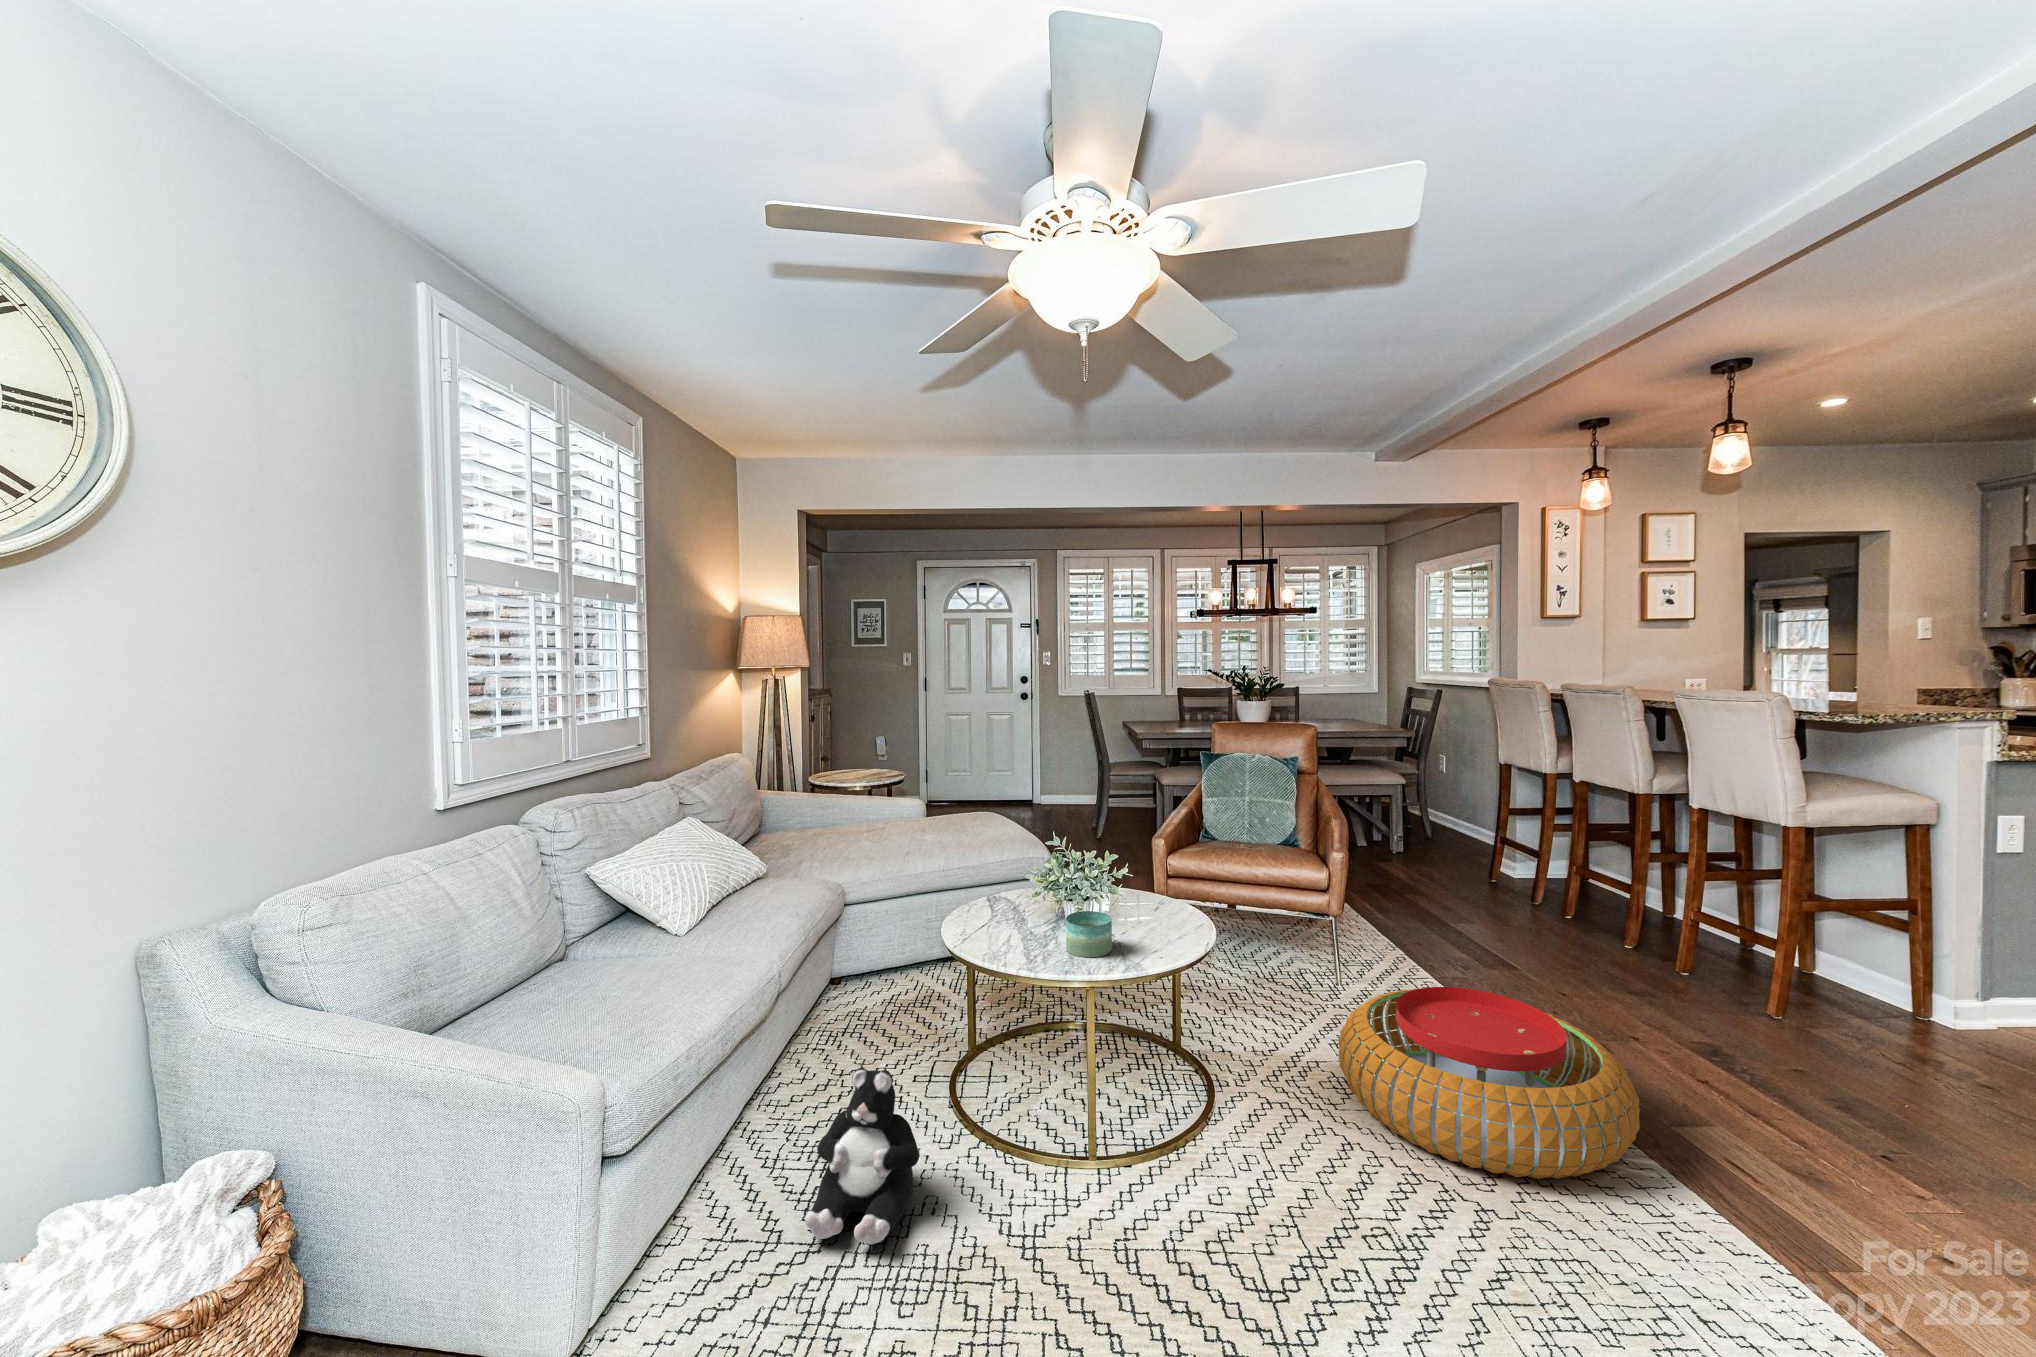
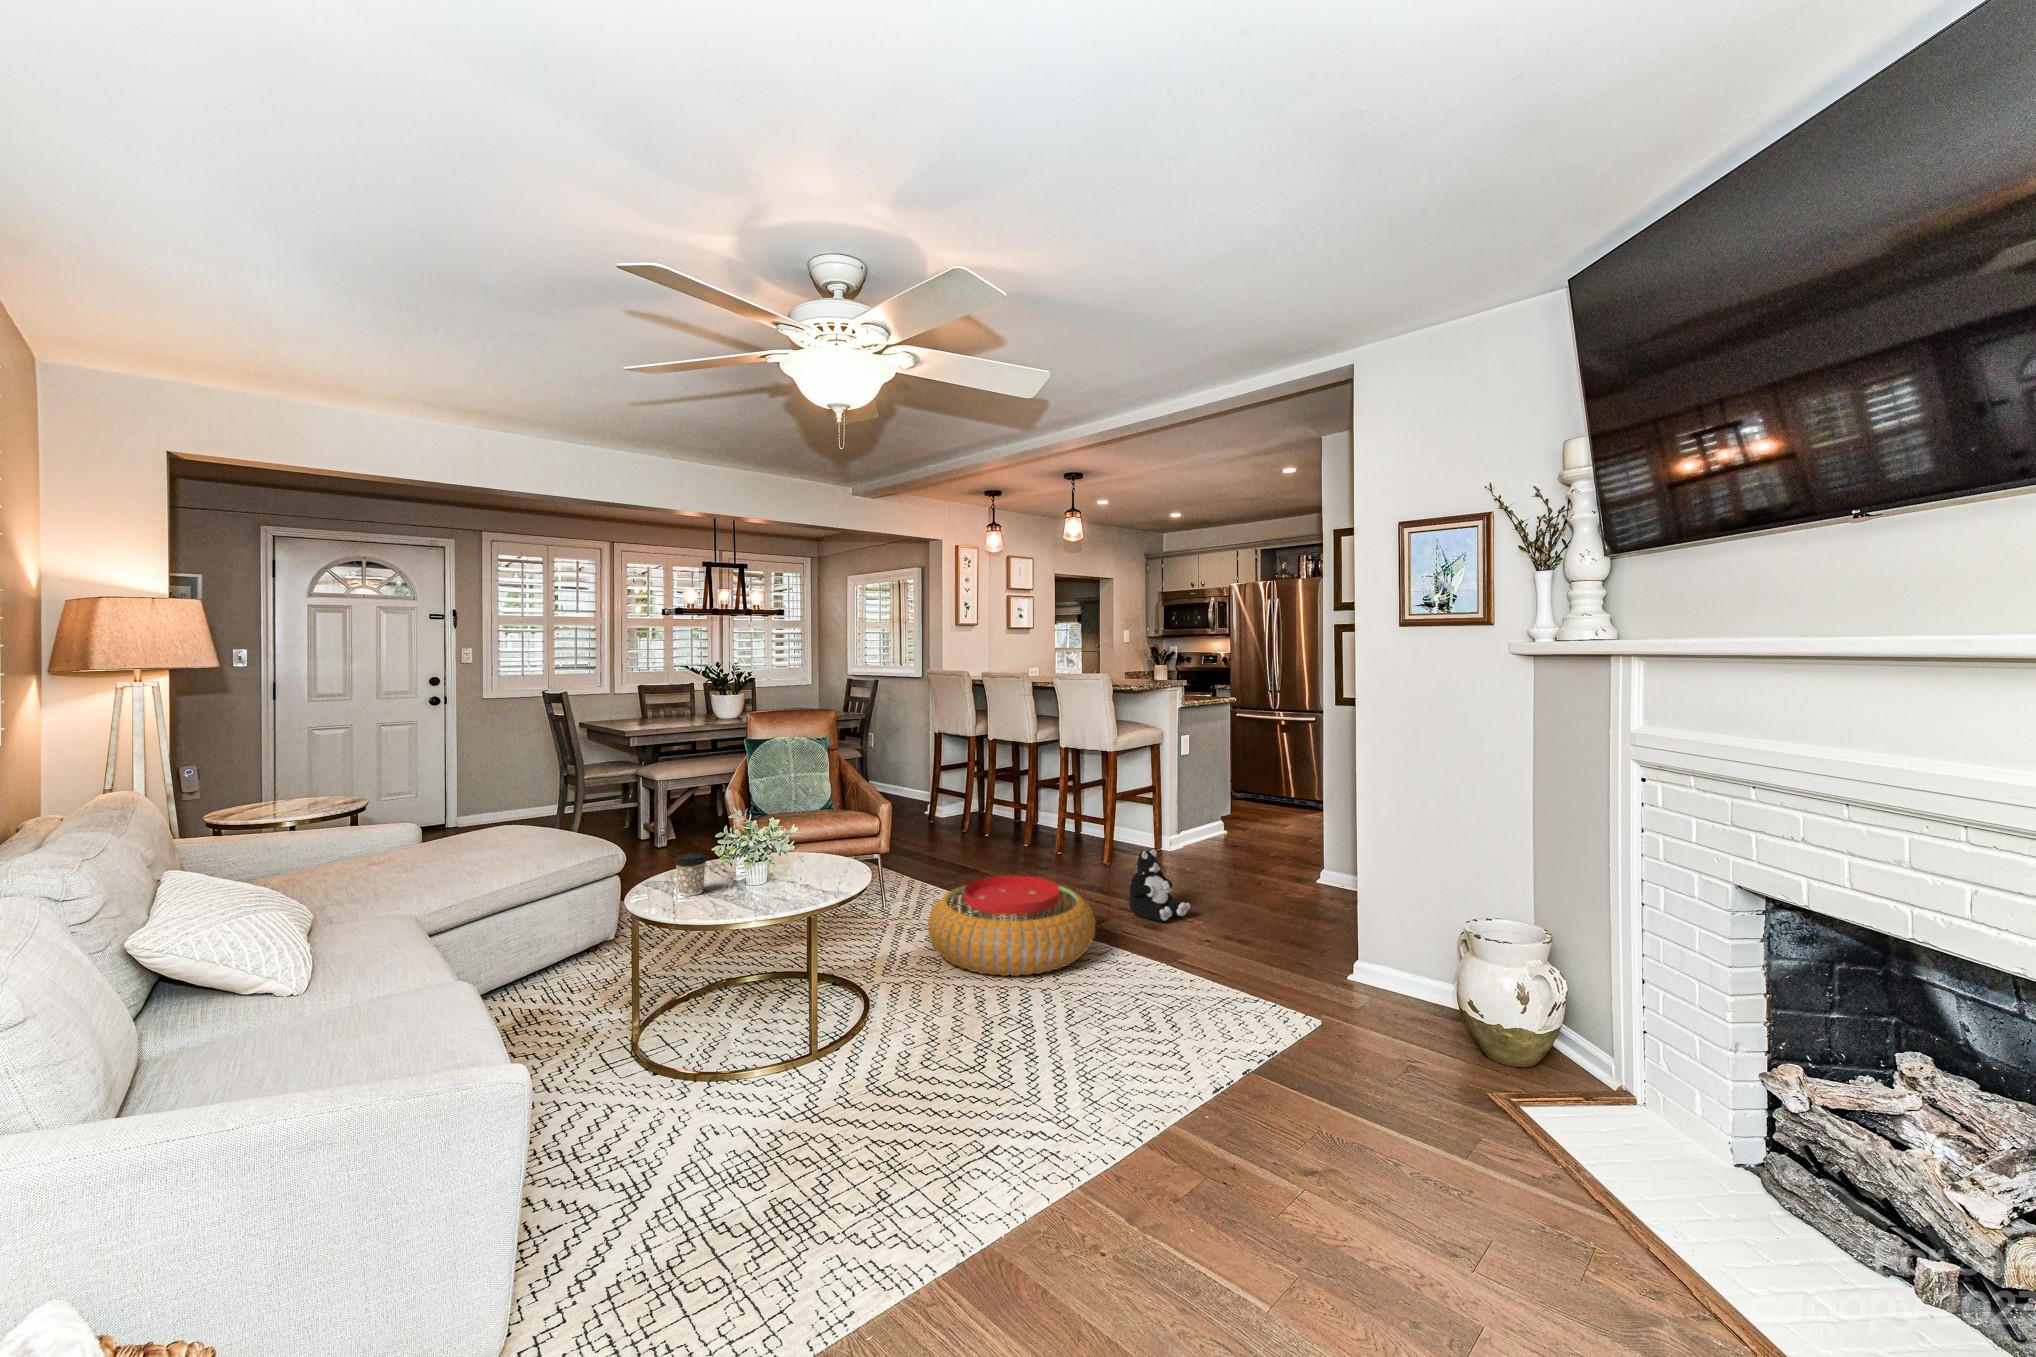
coffee cup: none [986,876,1019,925] -> present [675,853,706,896]
candle: present [1066,911,1112,957] -> none [772,863,809,898]
plush toy: present [805,1068,919,1245] -> present [1129,849,1191,921]

